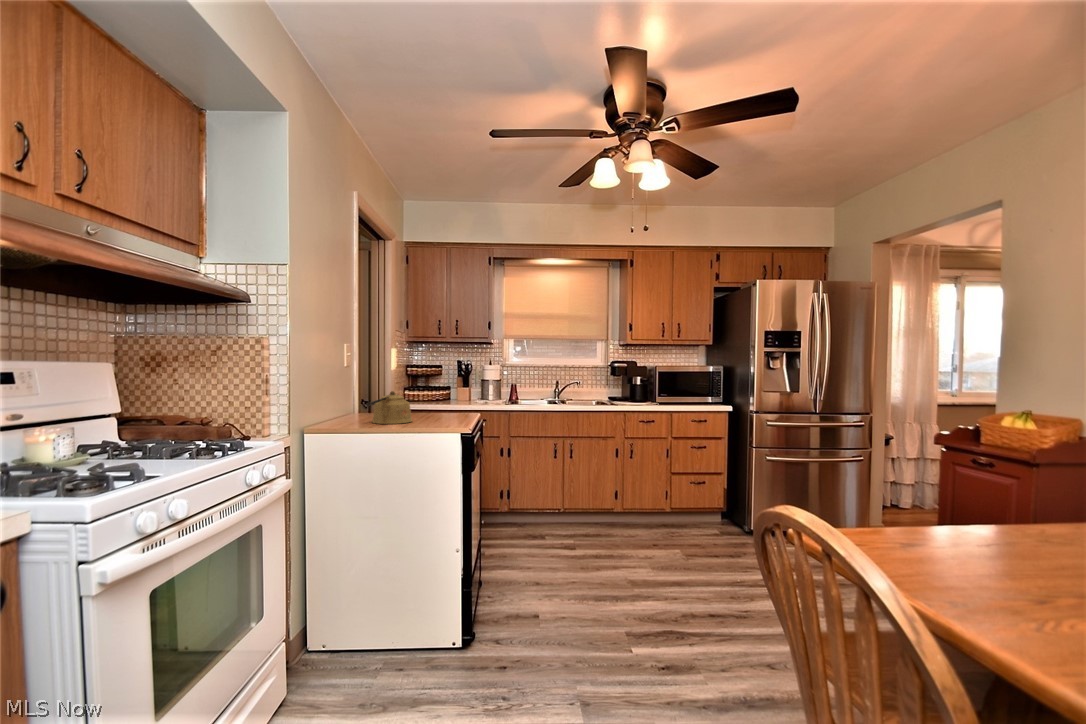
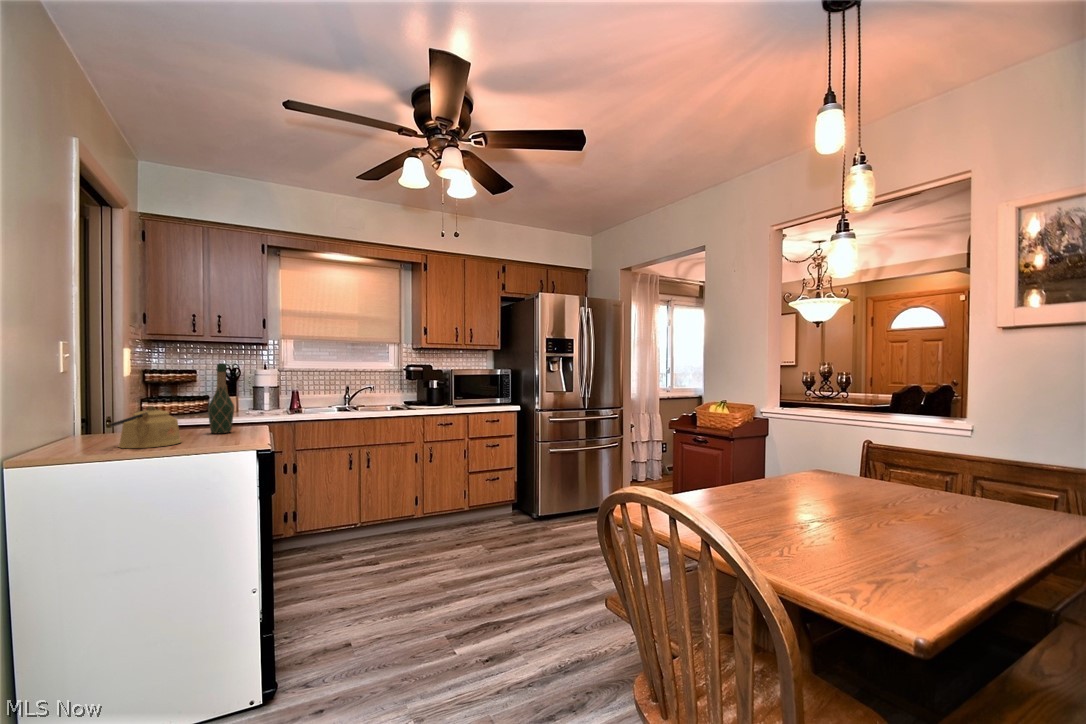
wine bottle: none [434,358,453,417] -> present [208,363,234,433]

